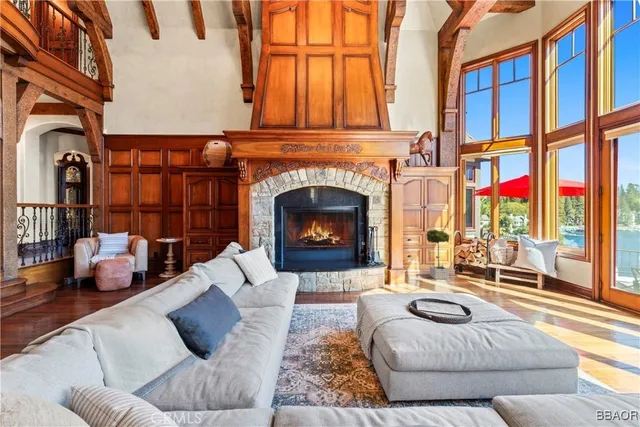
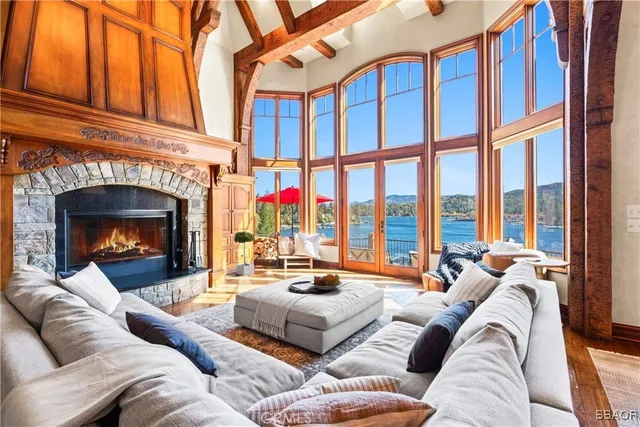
fruit bowl: none [433,292,484,316] -> present [310,274,342,290]

